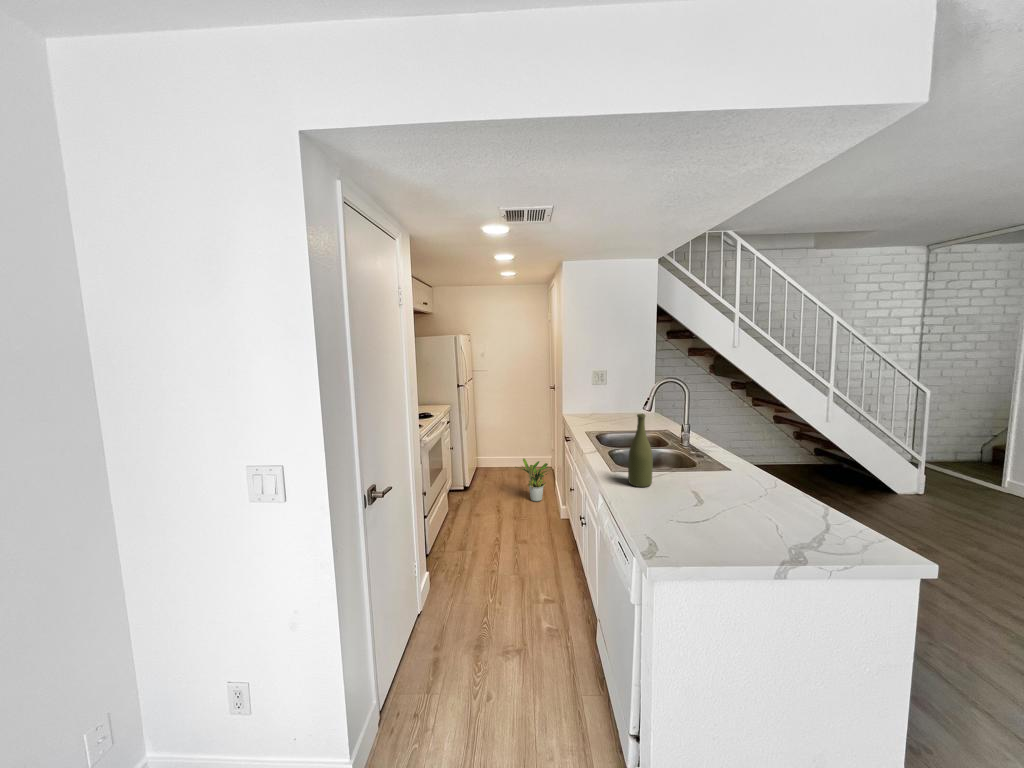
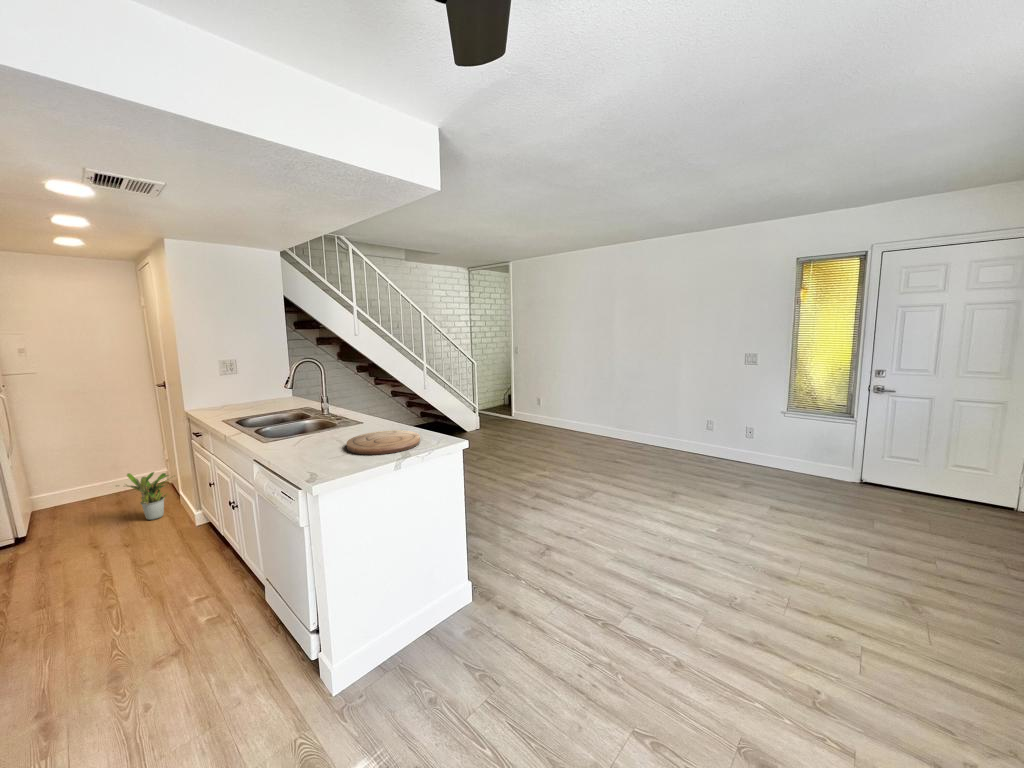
bottle: present [628,414,653,487] -> none [281,385,305,447]
cutting board: none [700,491,819,541] -> present [347,430,420,455]

